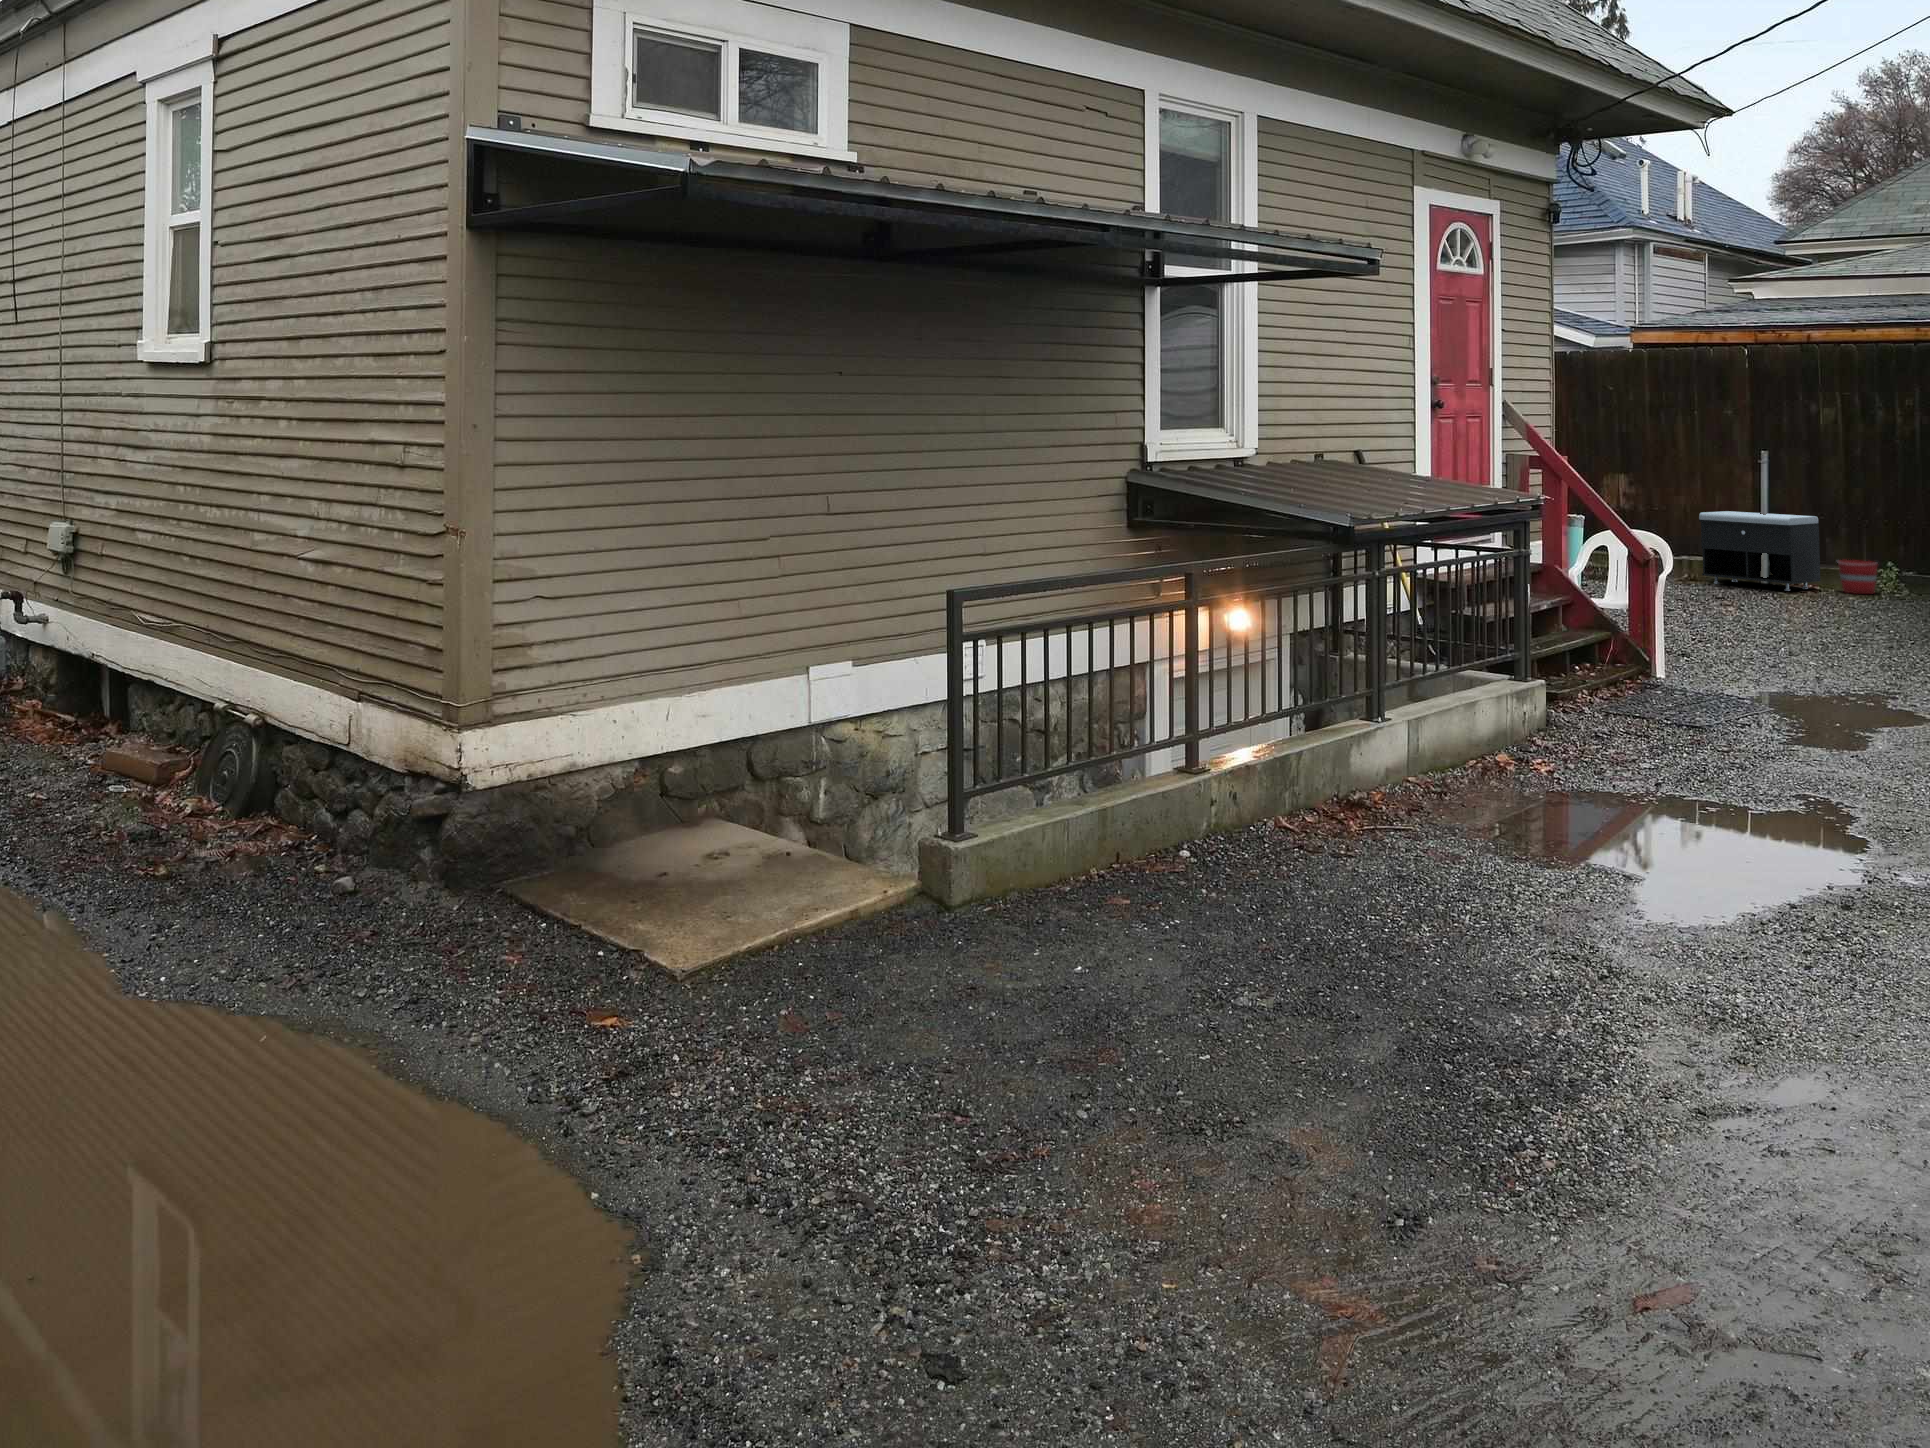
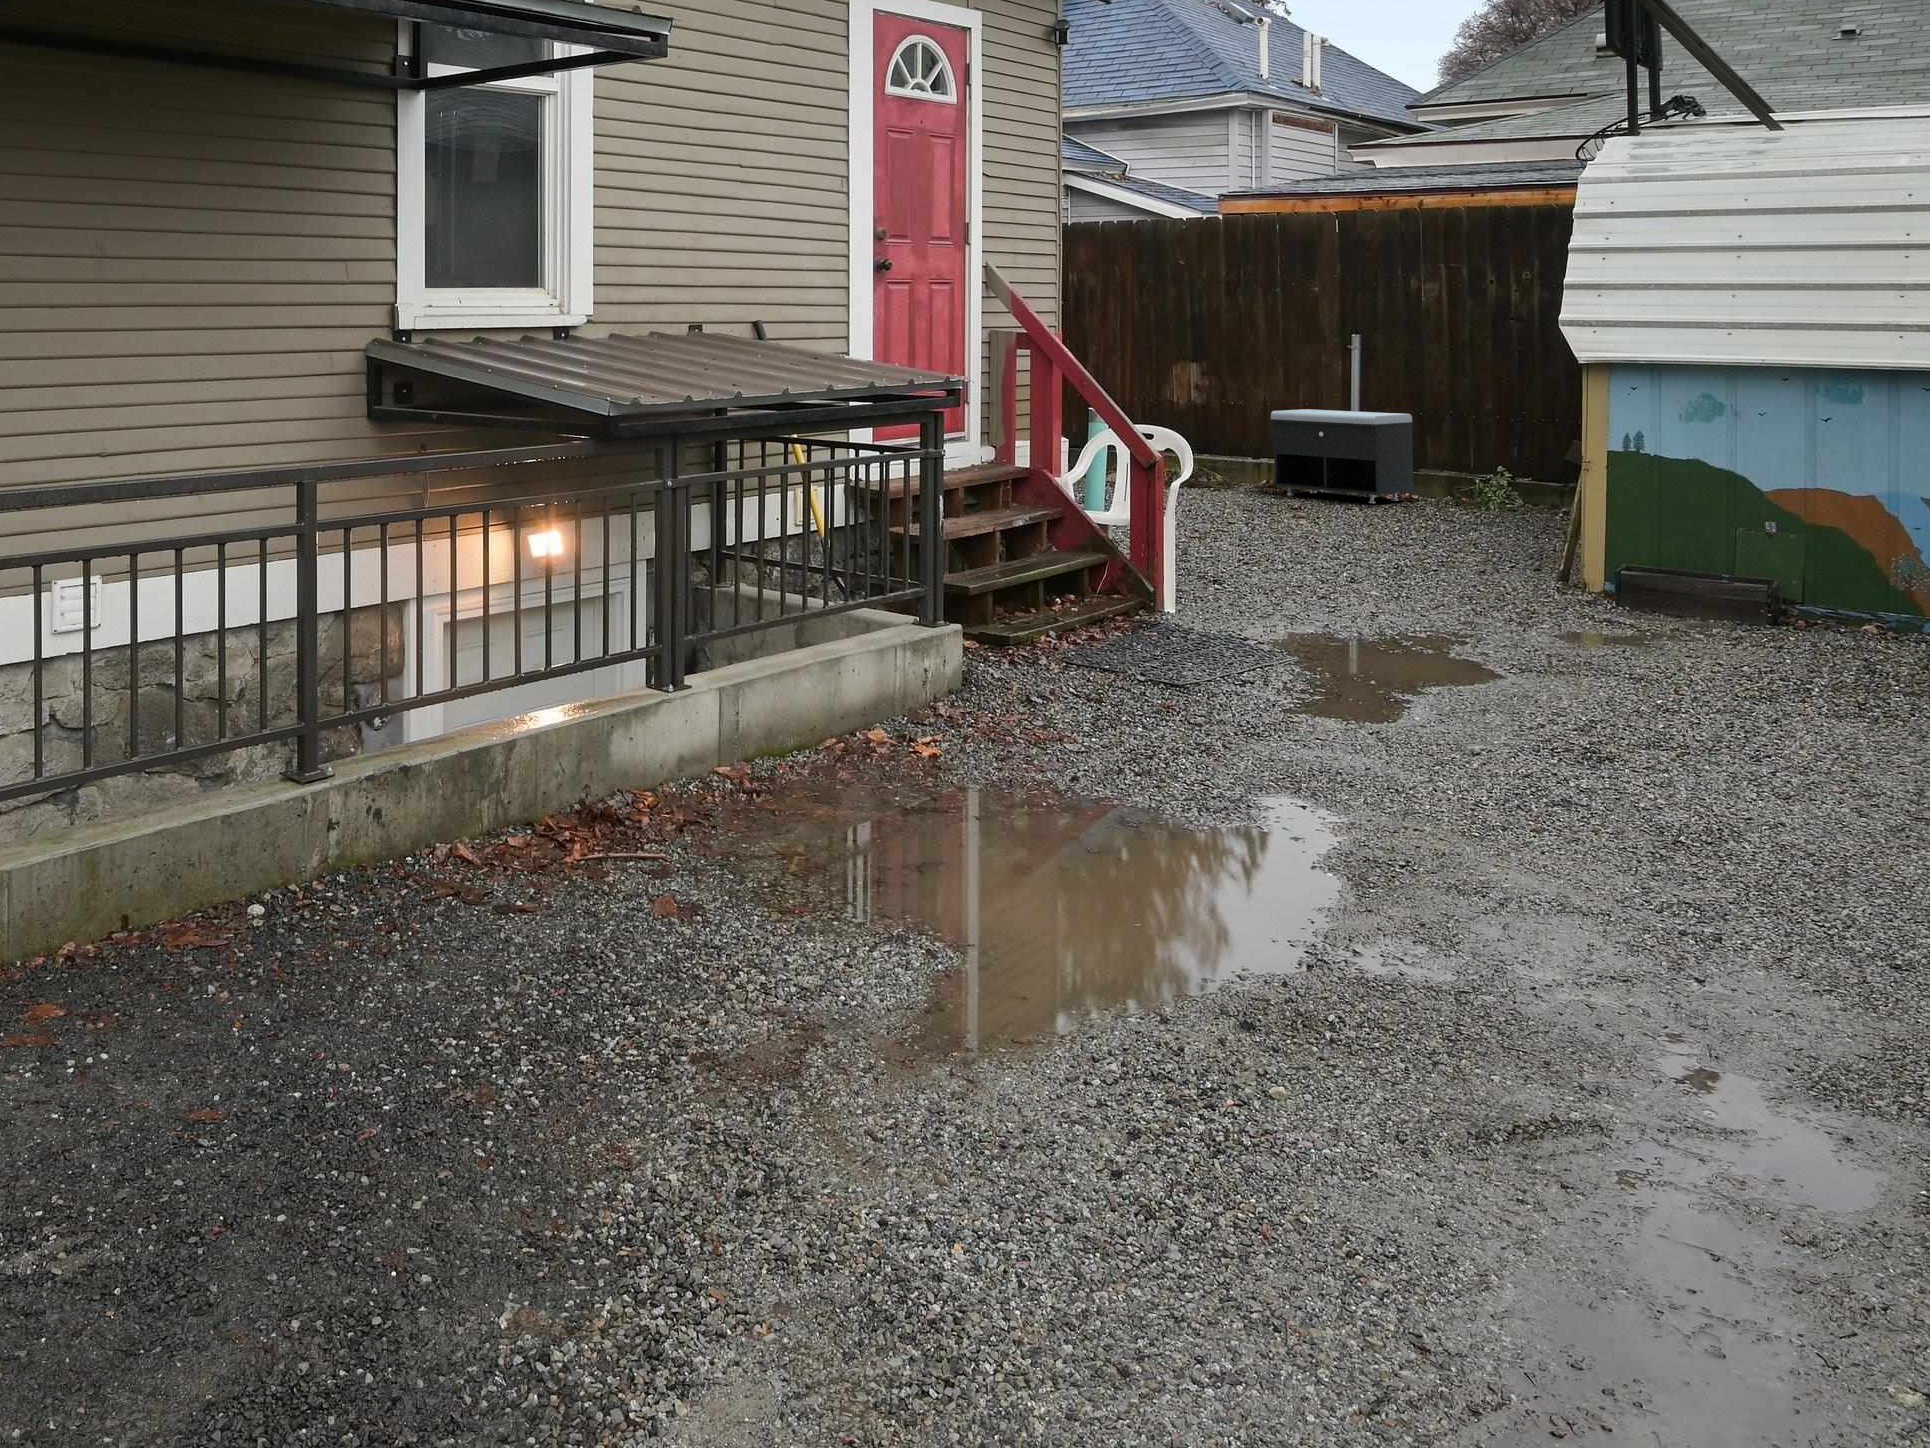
bucket: present [1838,560,1878,594] -> none [1432,465,1482,507]

